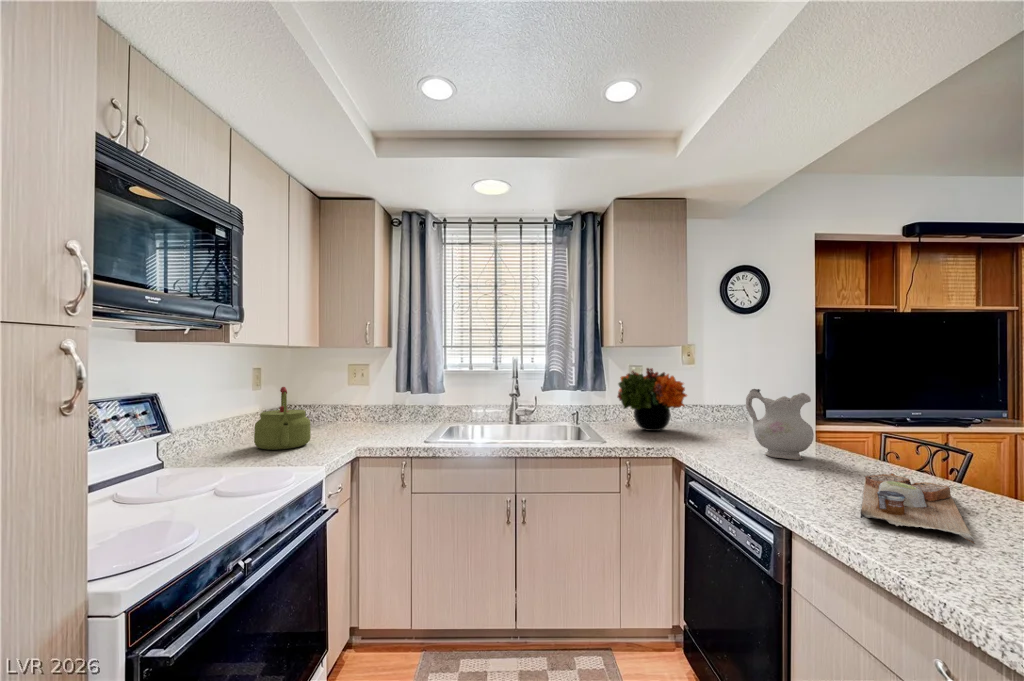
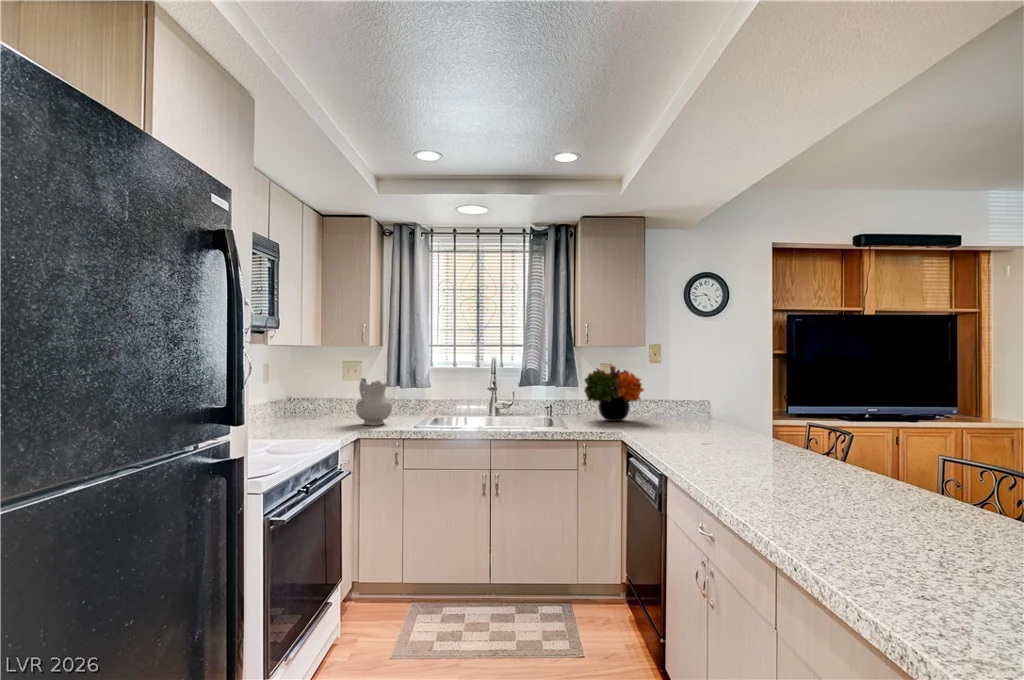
kettle: present [254,387,311,450] -> none [274,380,319,431]
ceramic pitcher: present [746,389,814,460] -> present [356,378,392,426]
cutting board: present [861,473,974,544] -> none [698,441,782,471]

